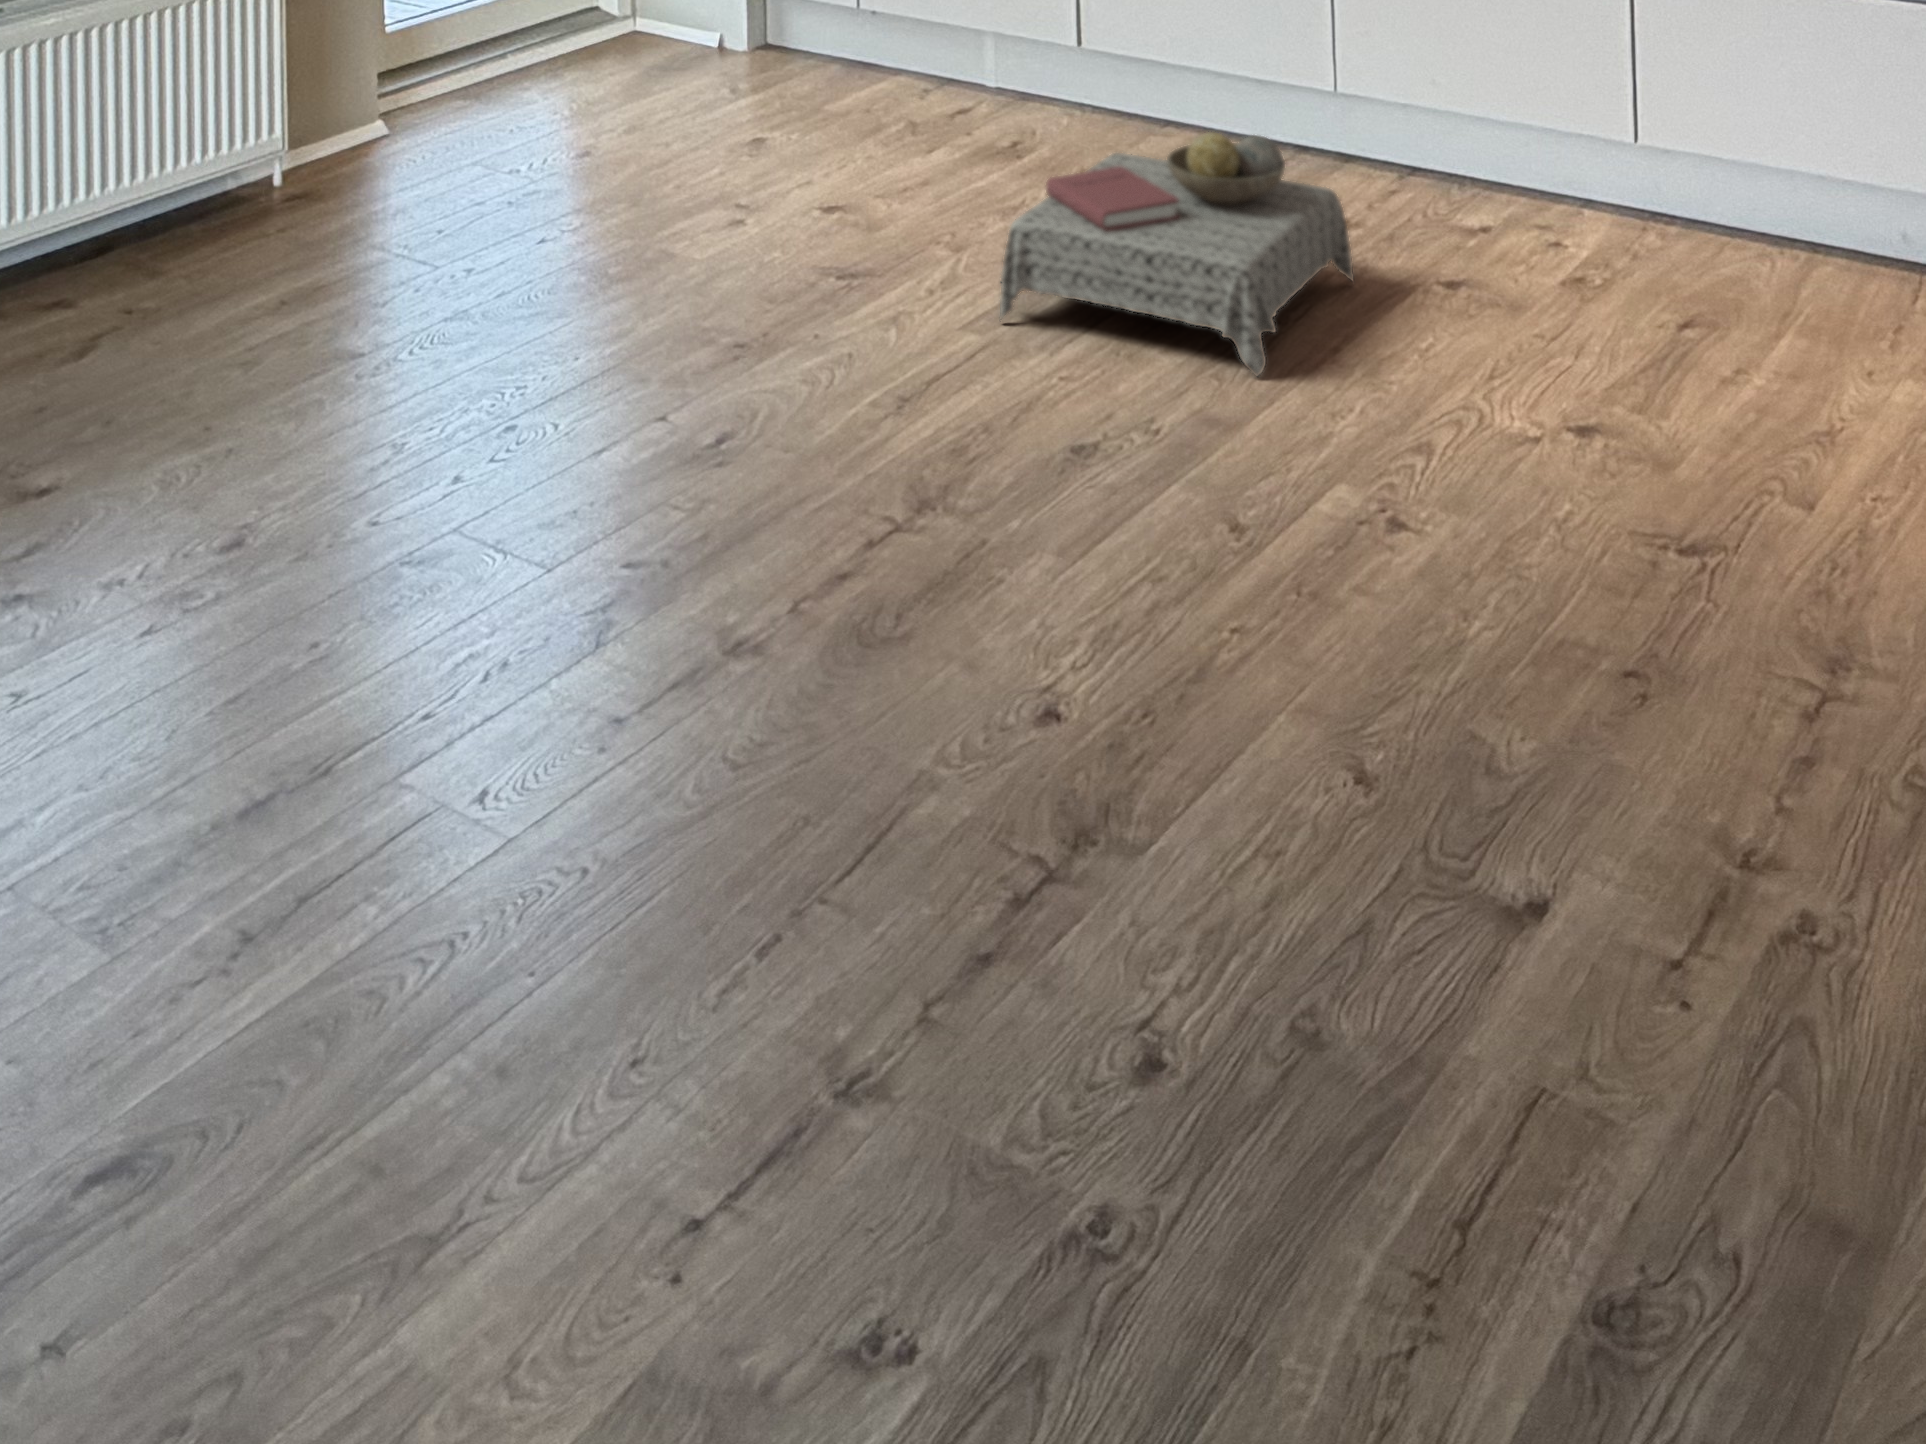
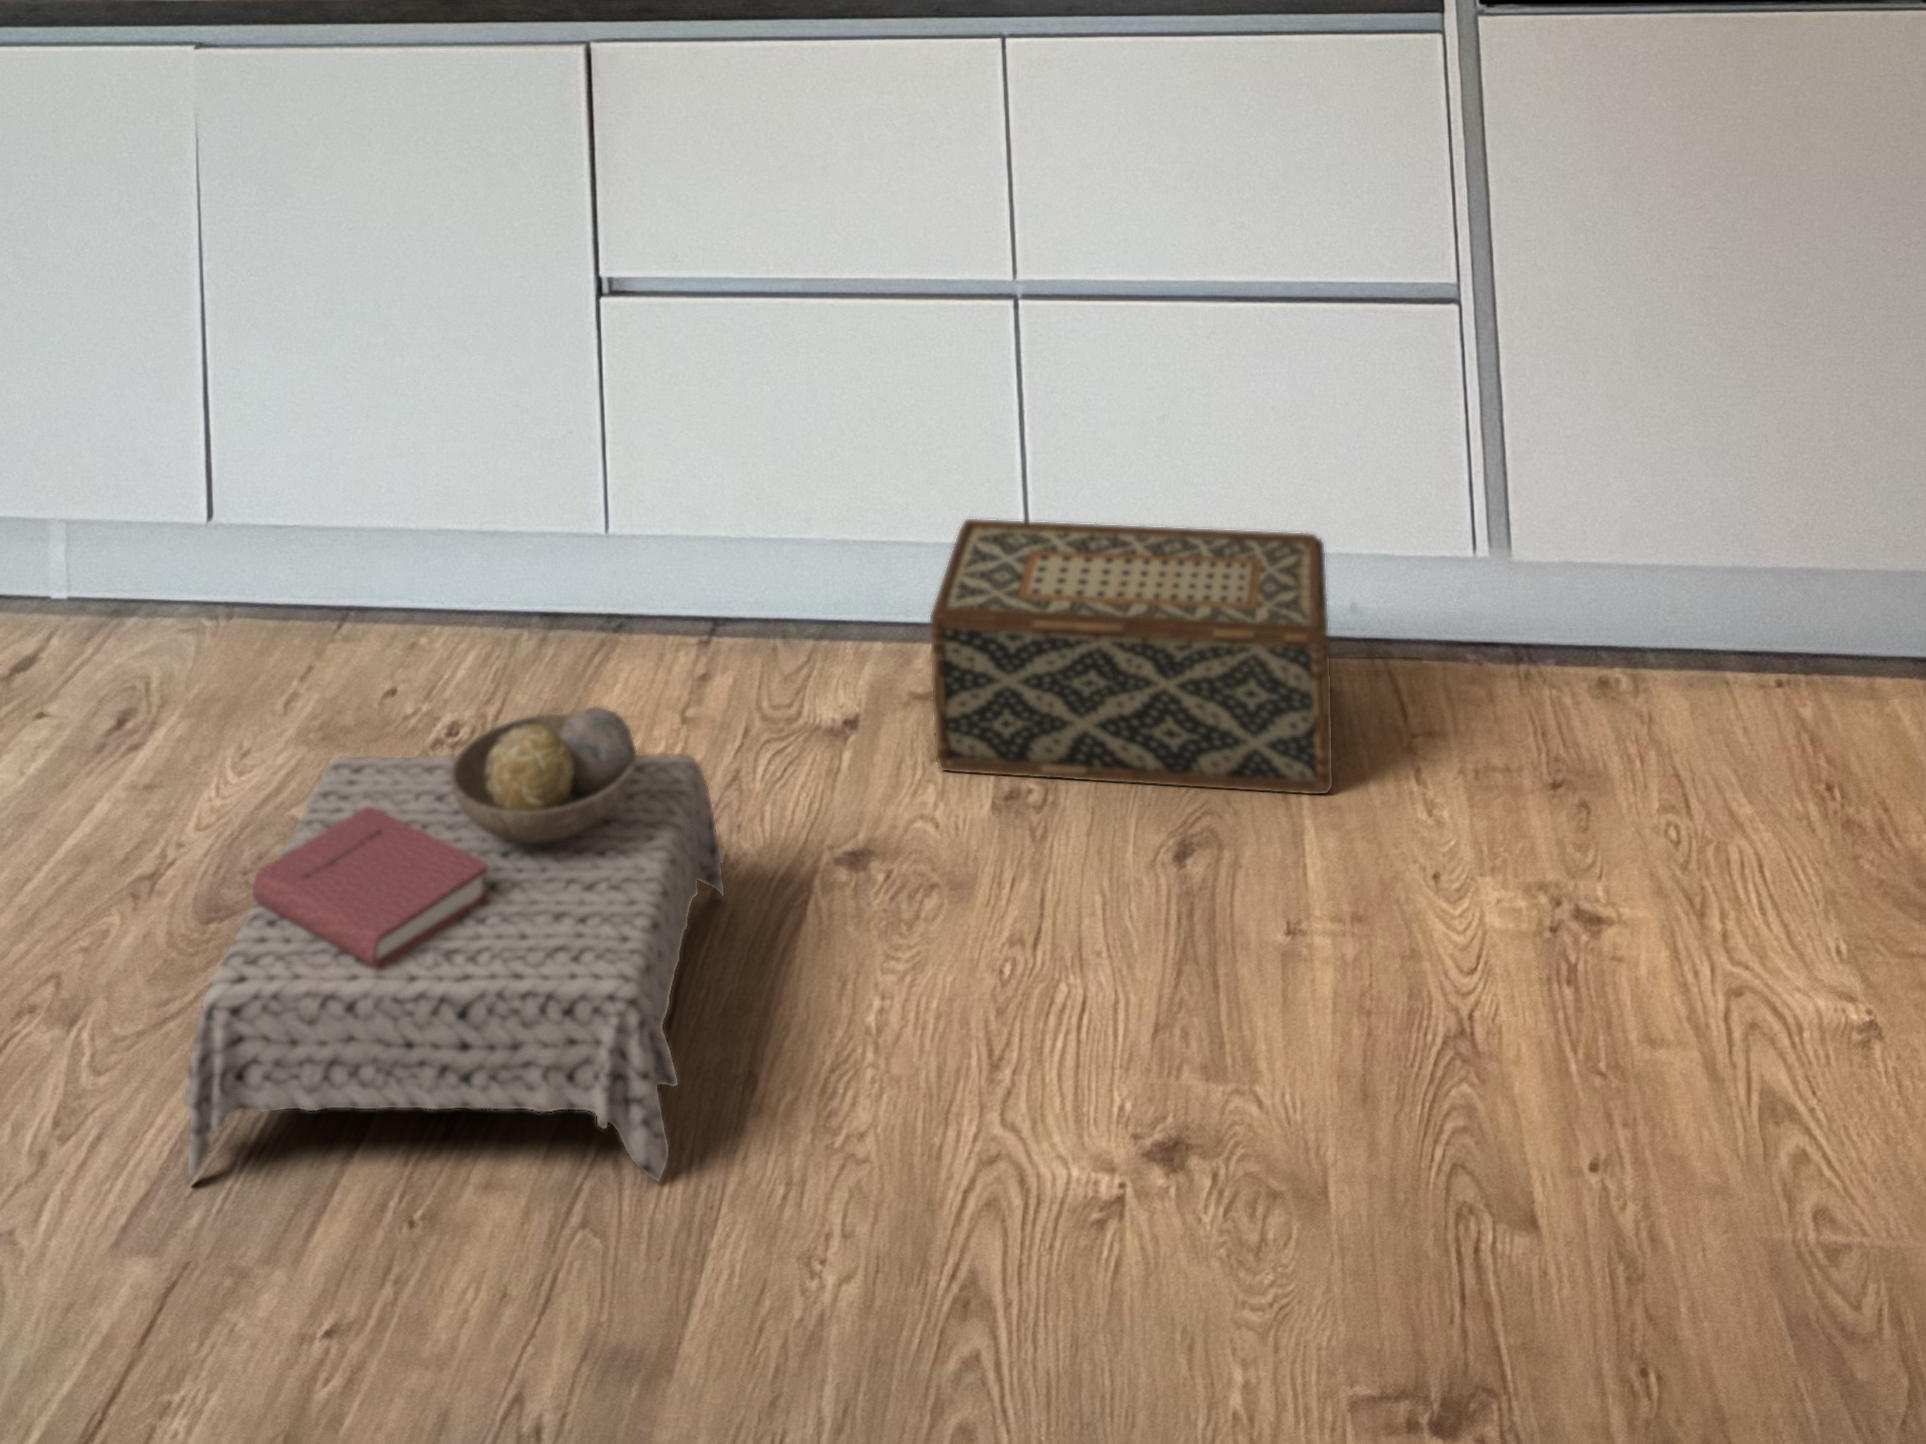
woven basket: none [1529,116,1866,324] -> present [930,519,1332,794]

